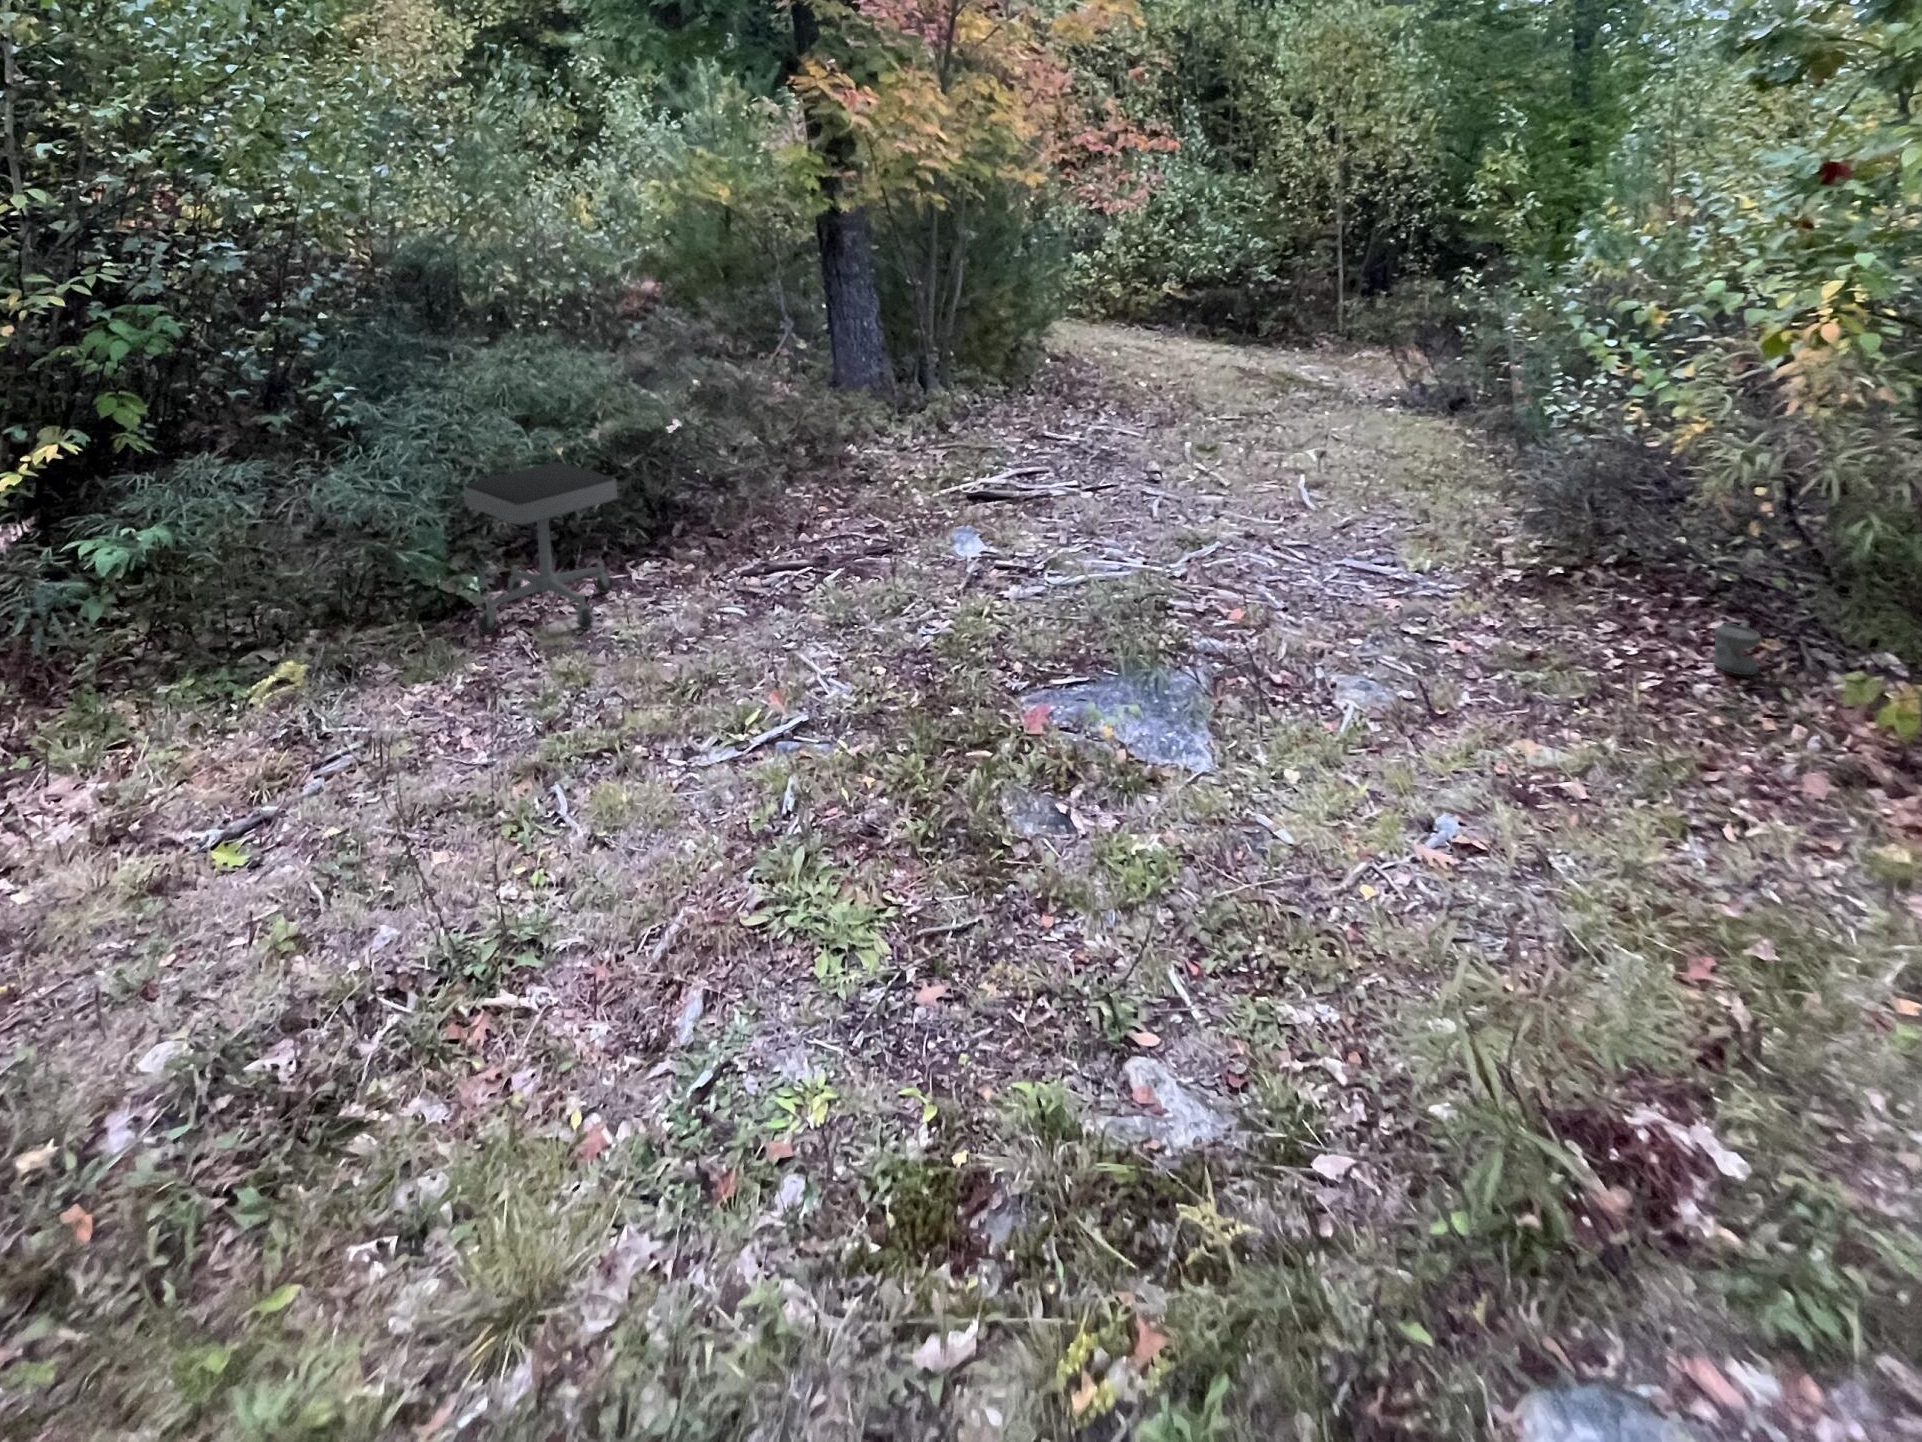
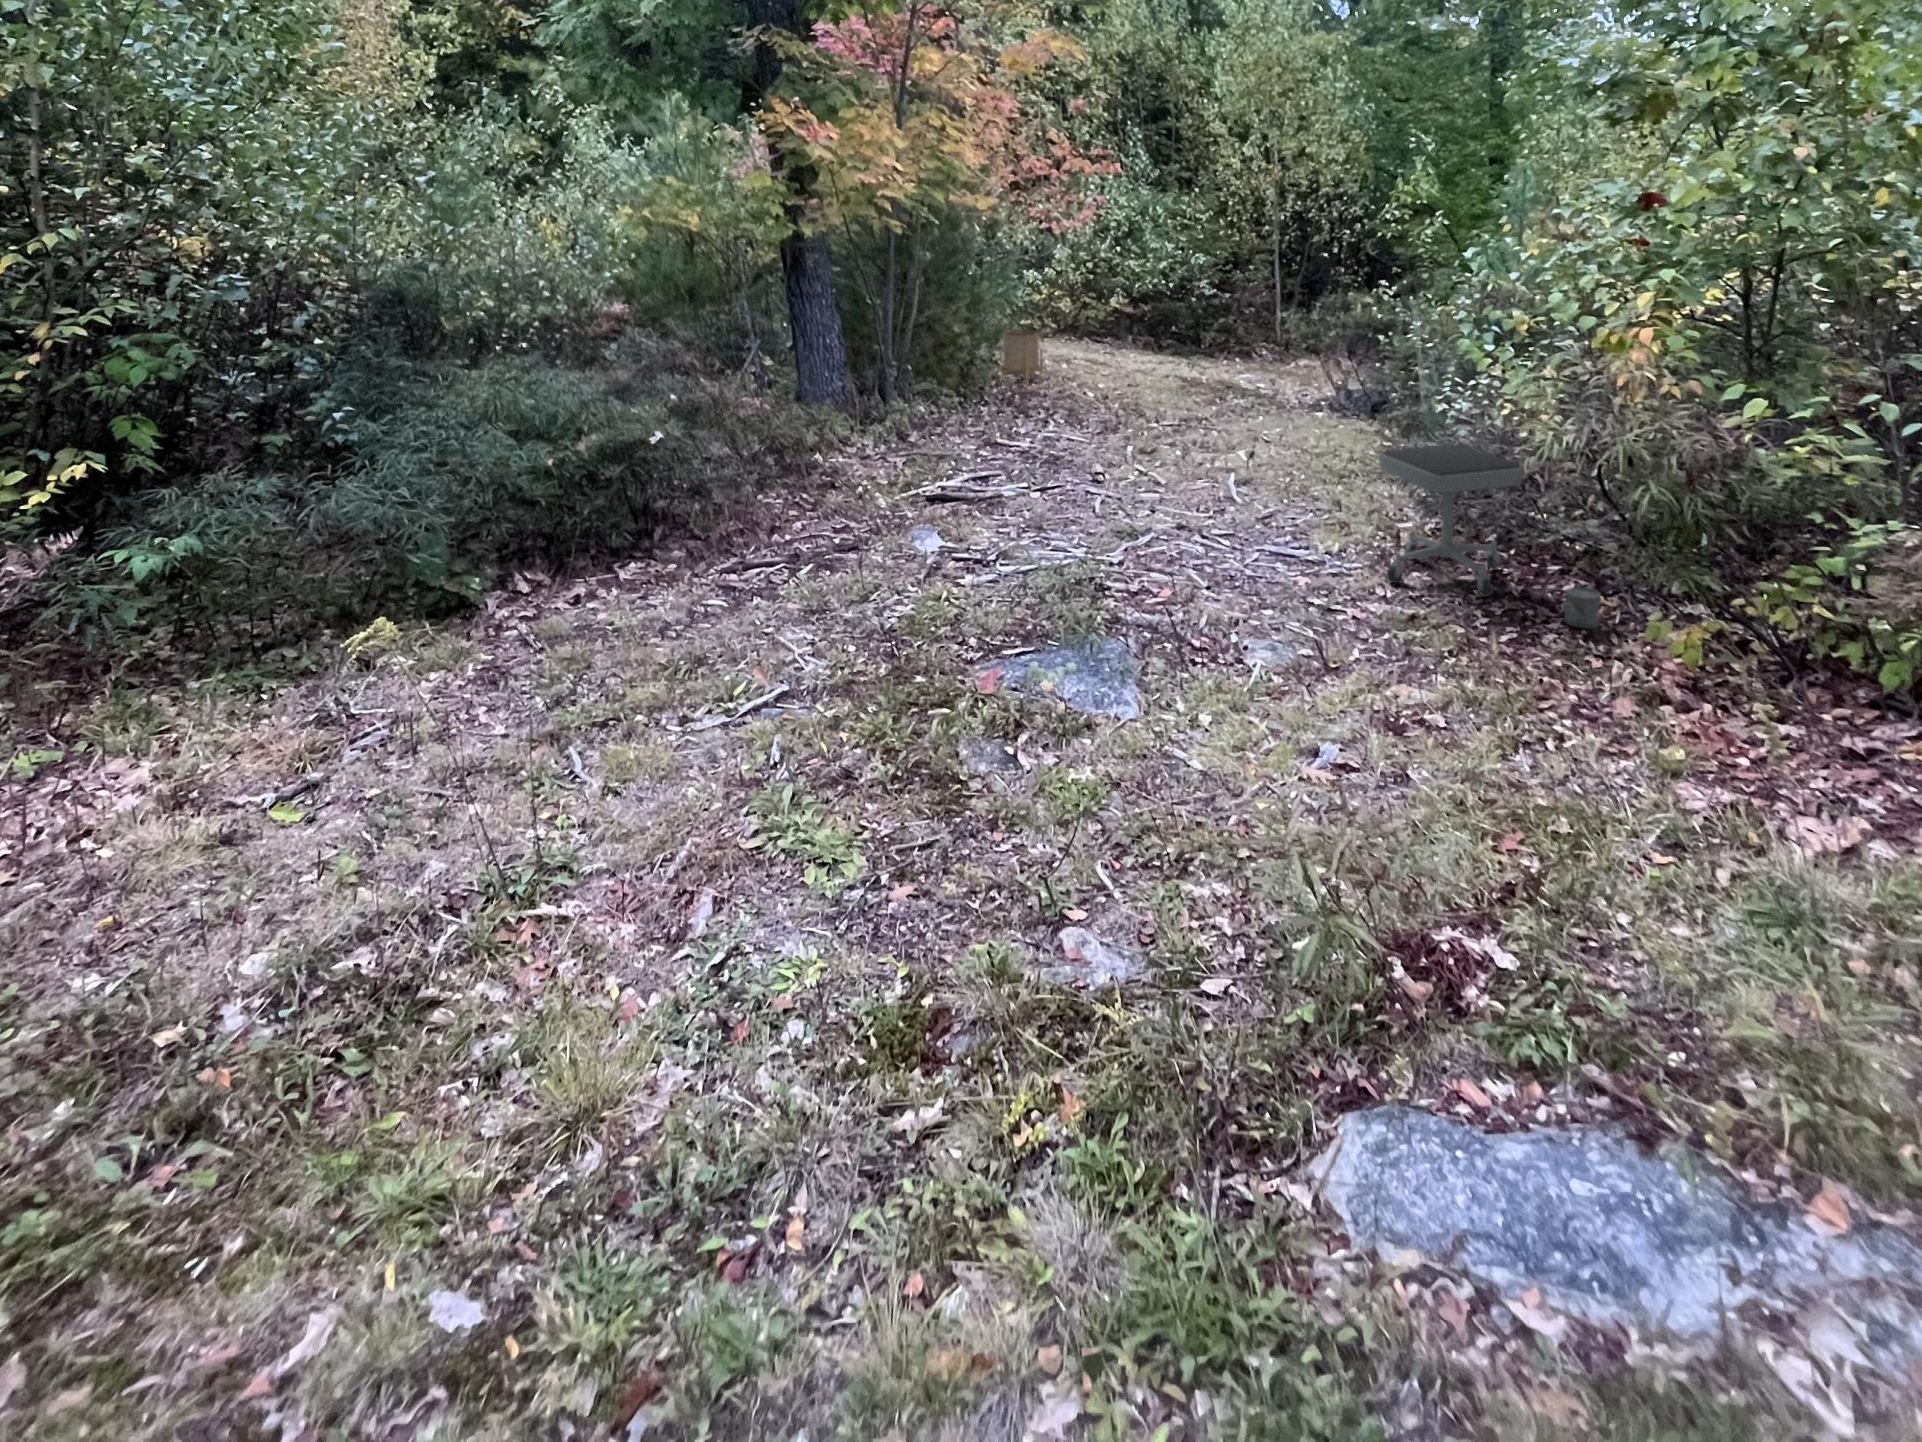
planter: none [1046,318,1091,375] -> present [999,331,1043,385]
stool: present [463,462,617,634] -> present [1380,444,1523,597]

